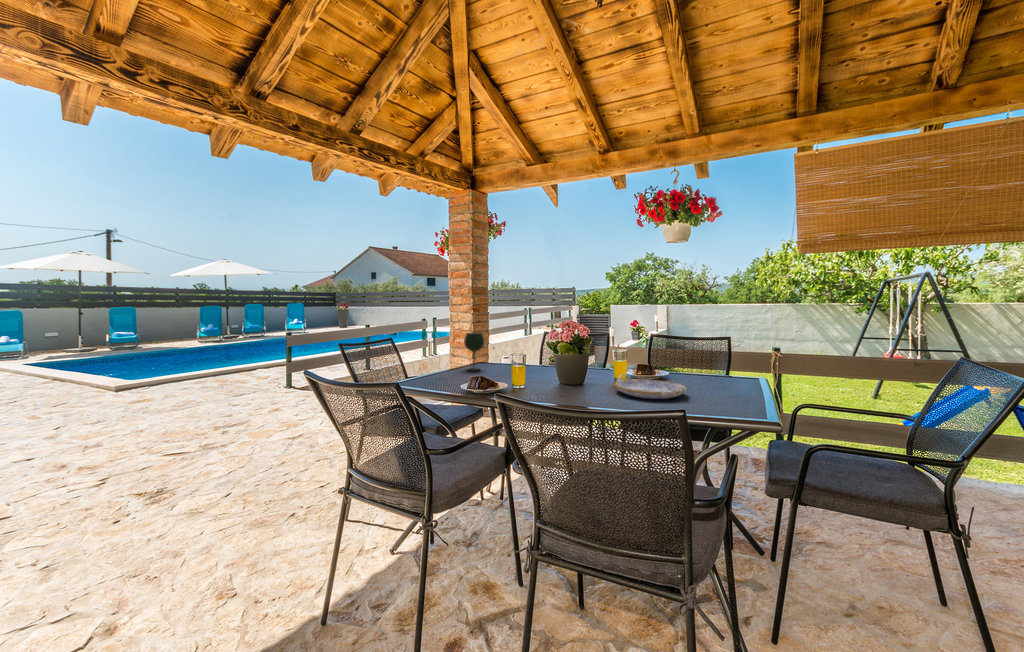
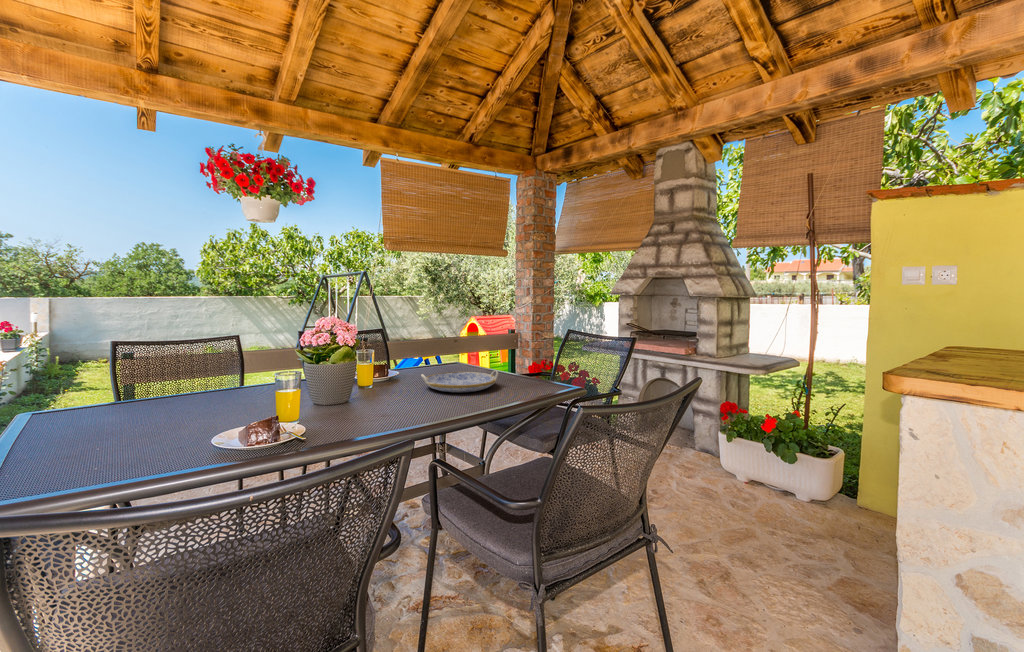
wine glass: present [464,333,484,371] -> none [129,357,179,434]

